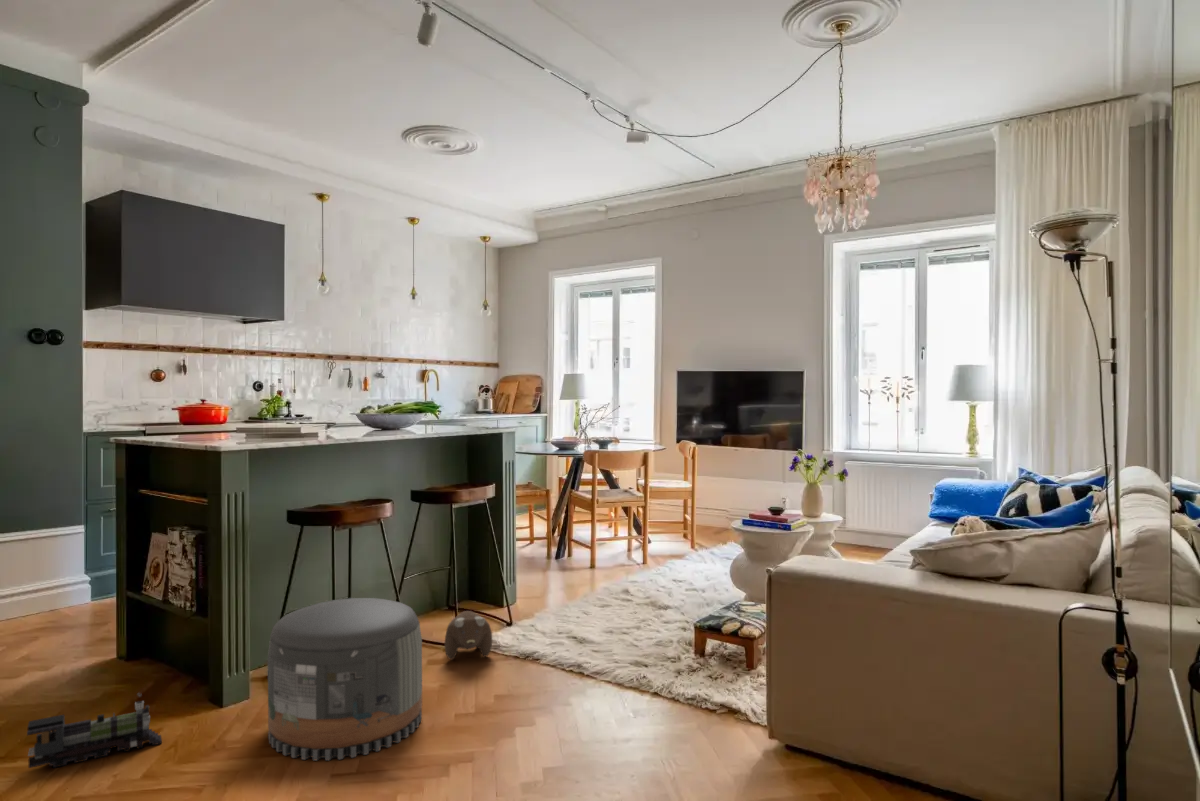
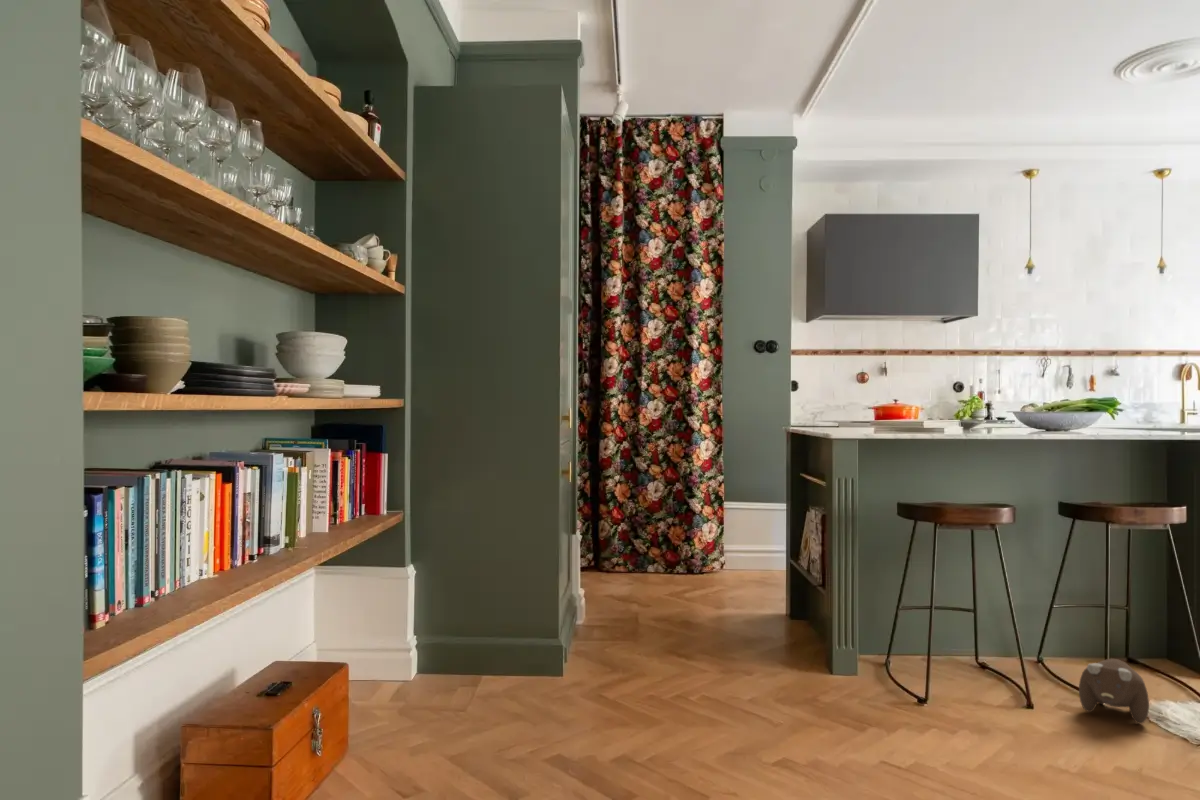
pouf: present [268,598,422,760] -> none [846,600,1011,767]
toy train: present [27,693,162,768] -> none [682,635,773,686]

